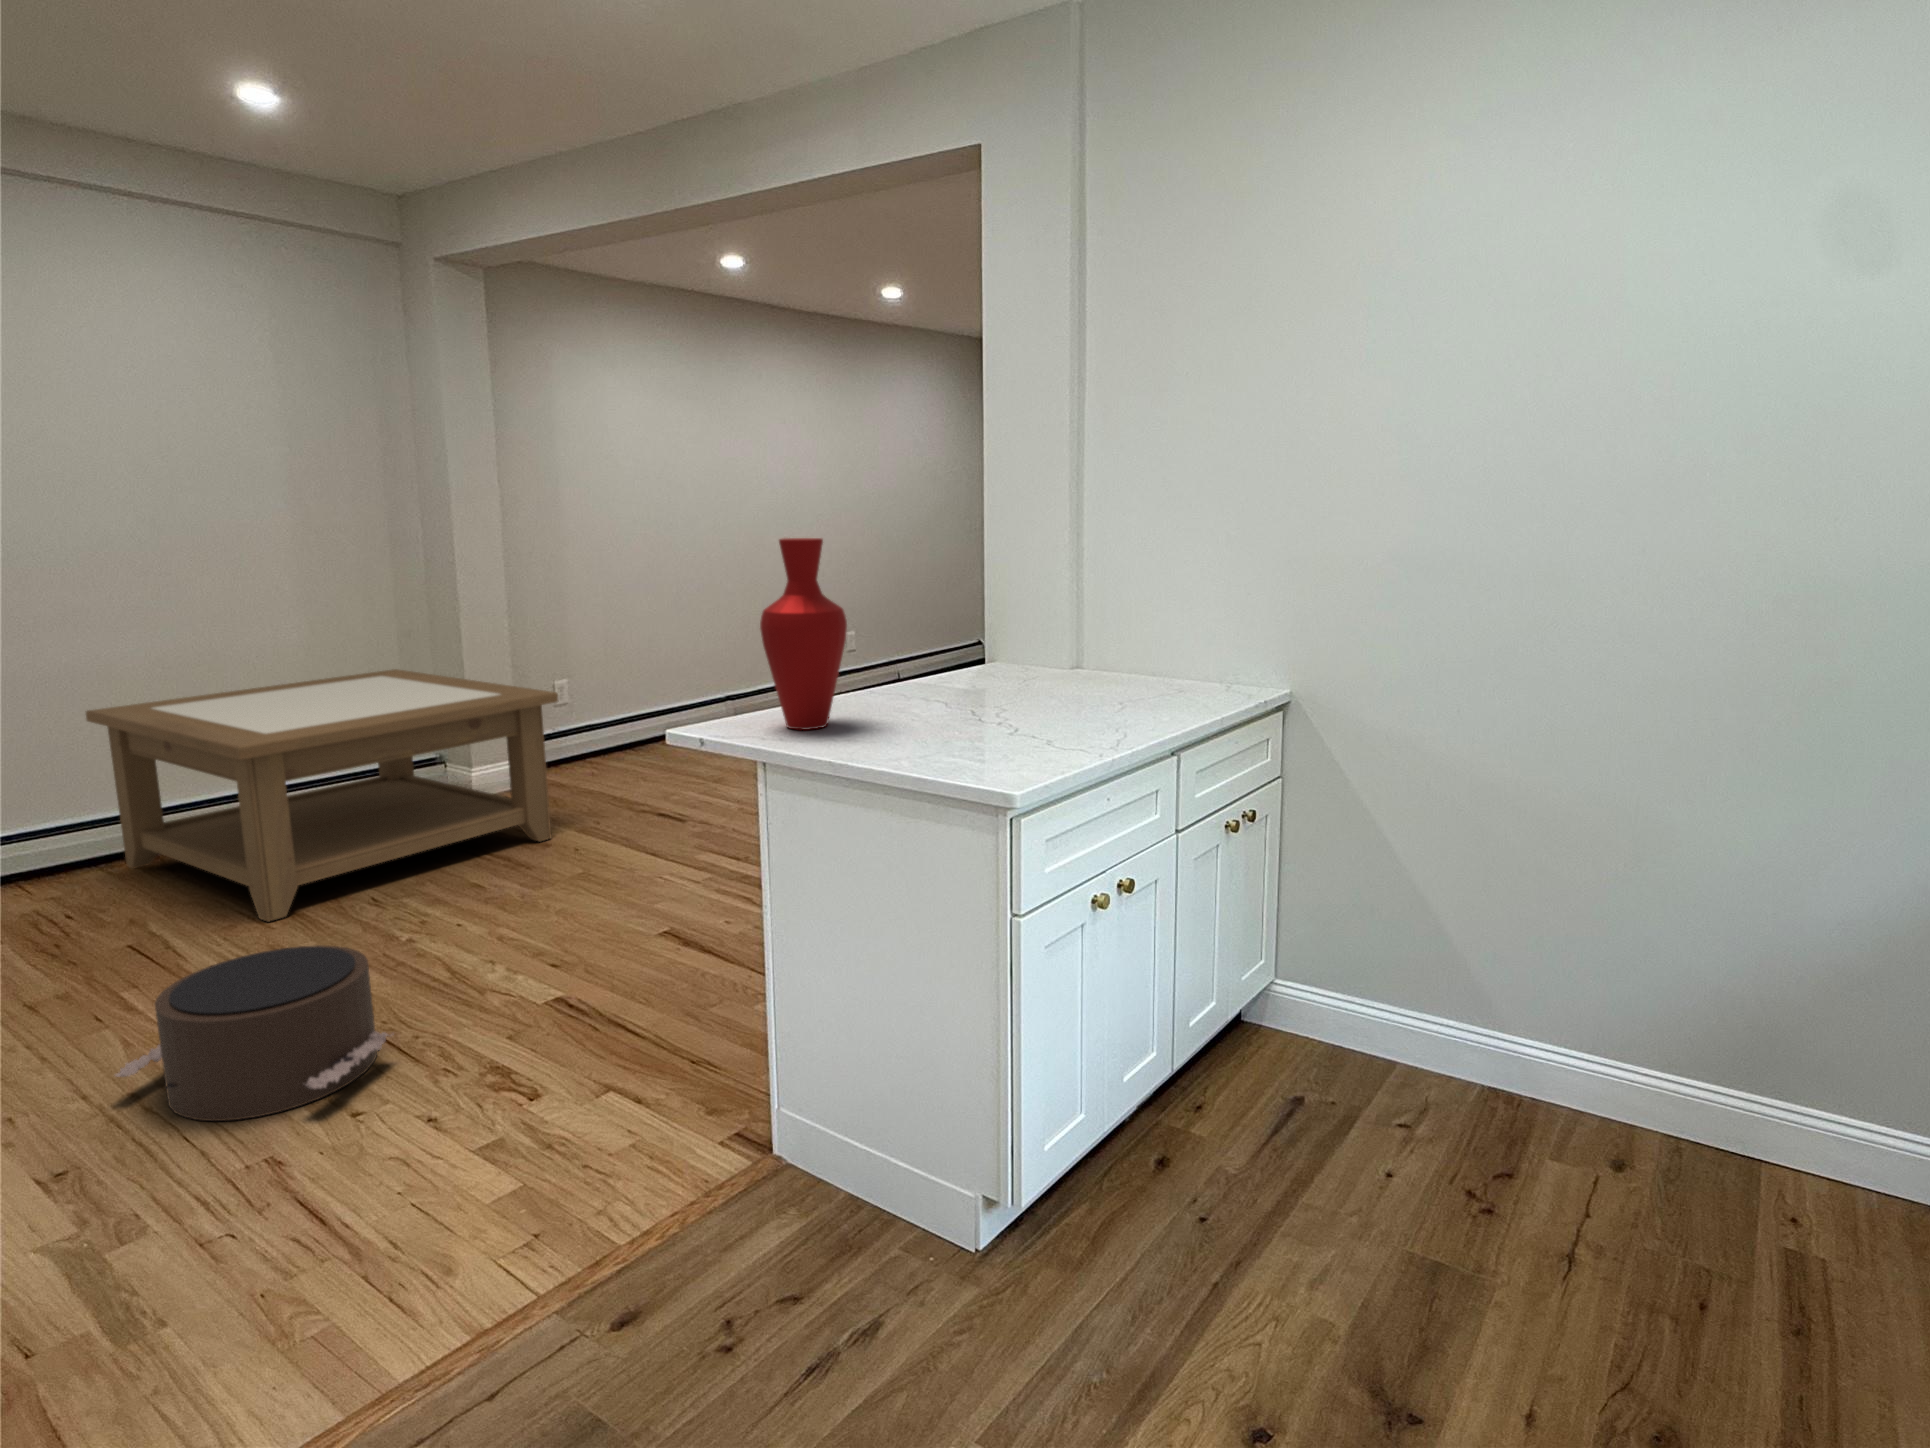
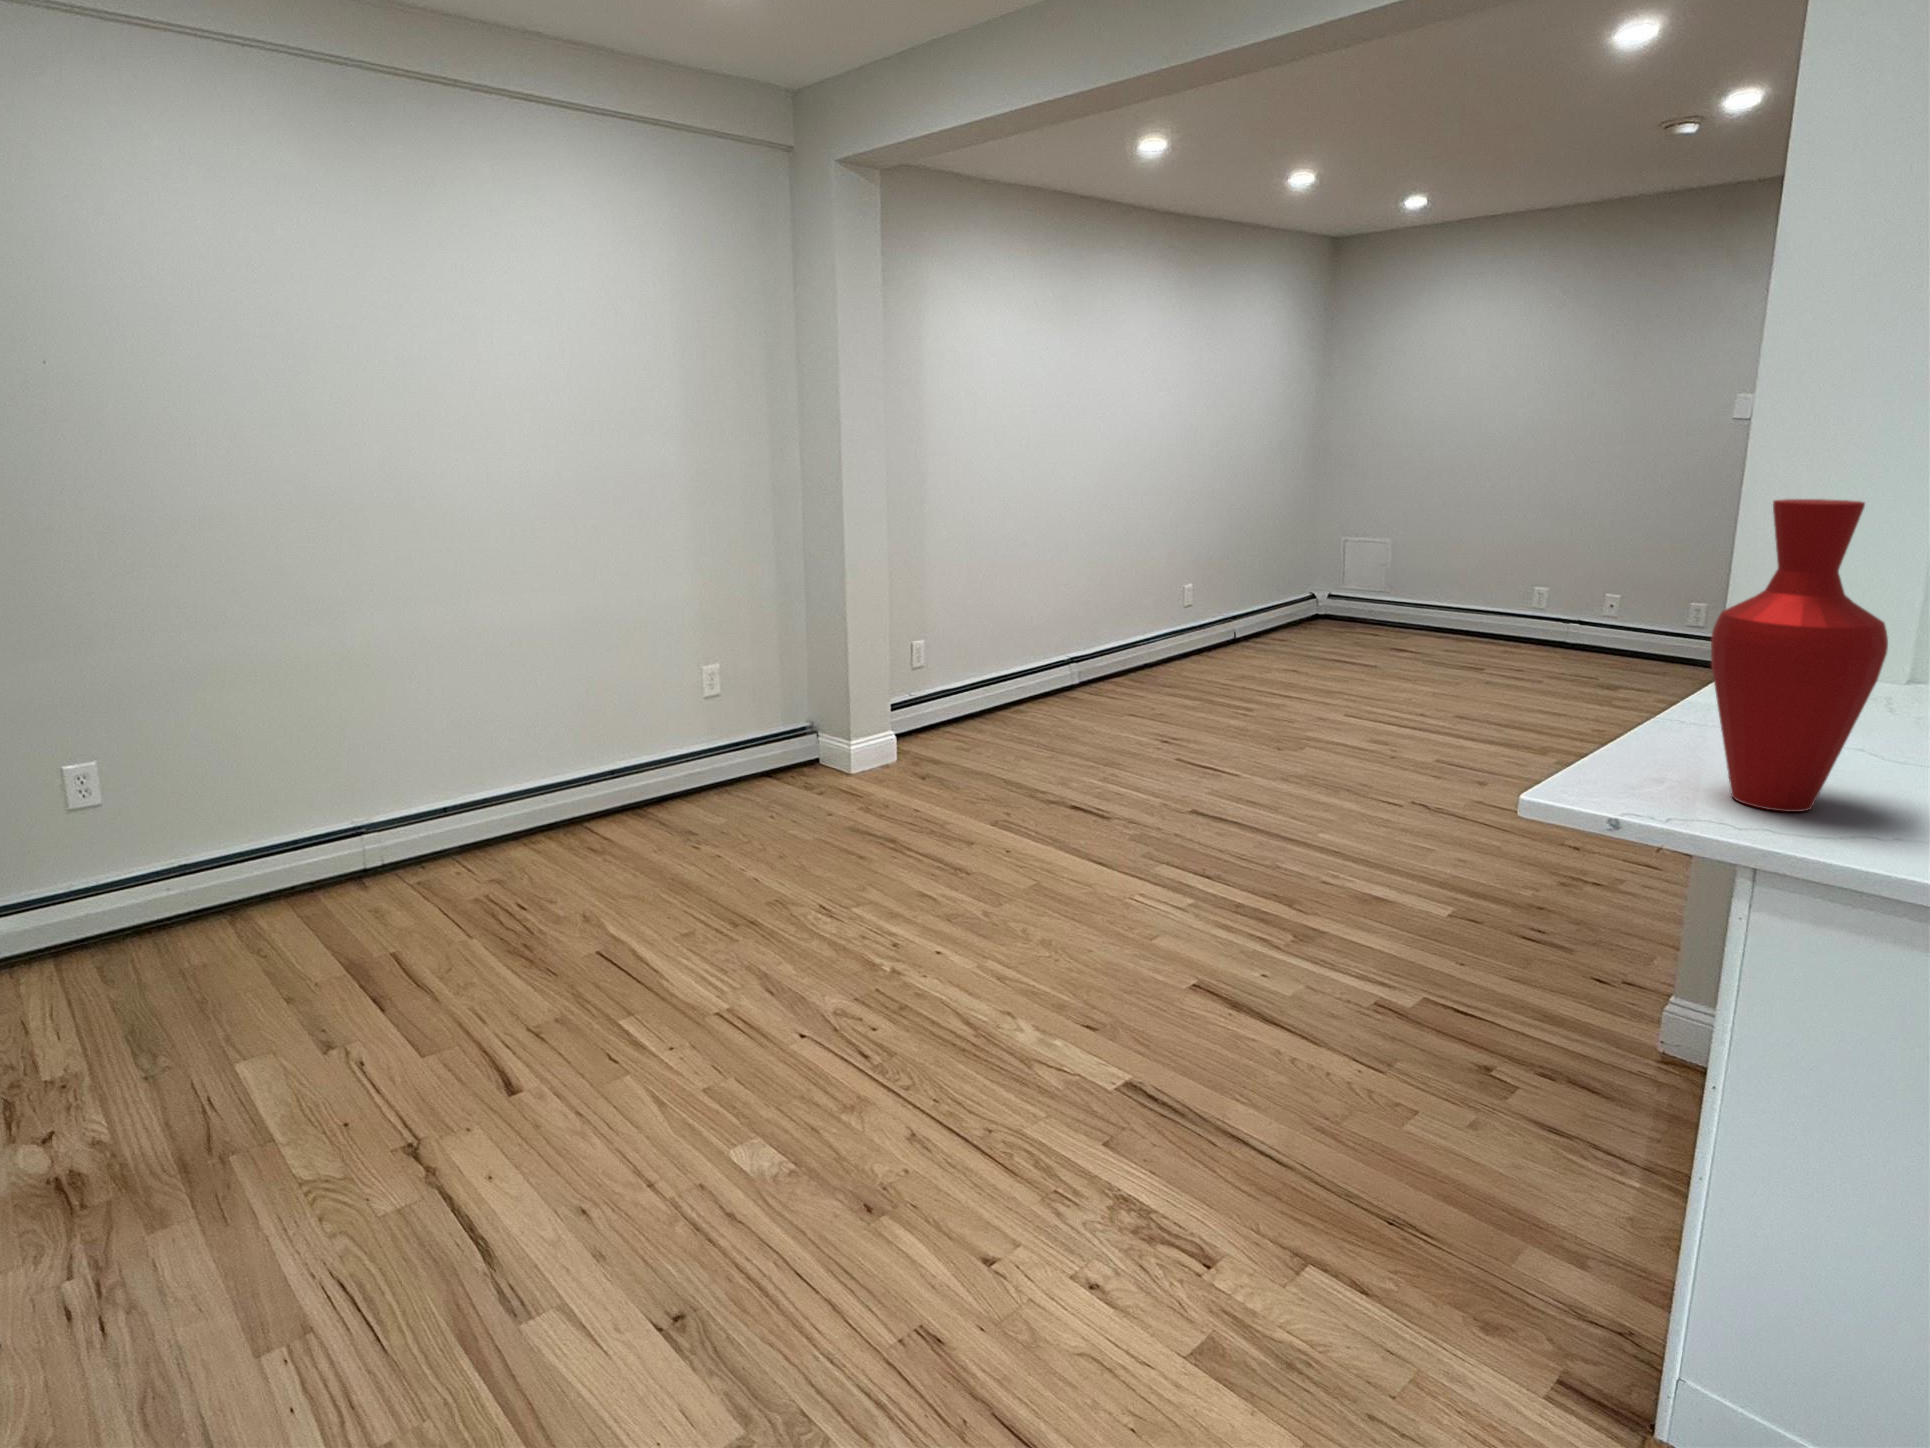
coffee table: present [86,669,558,921] -> none [513,630,986,929]
pouf: present [115,945,389,1121] -> none [687,1004,988,1249]

